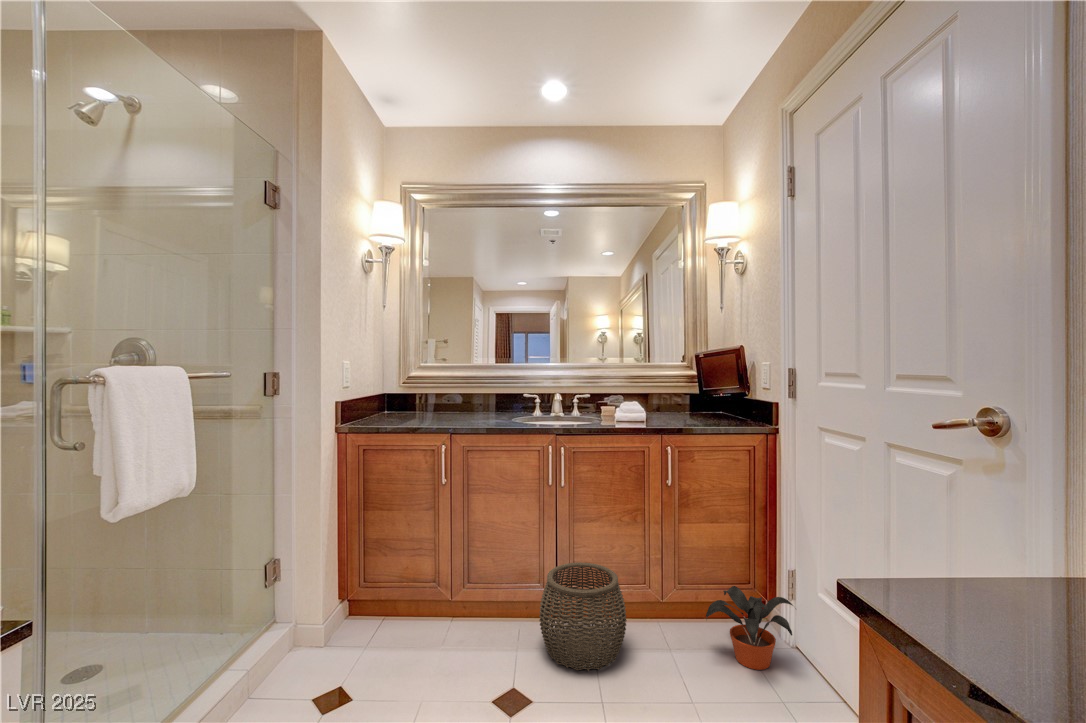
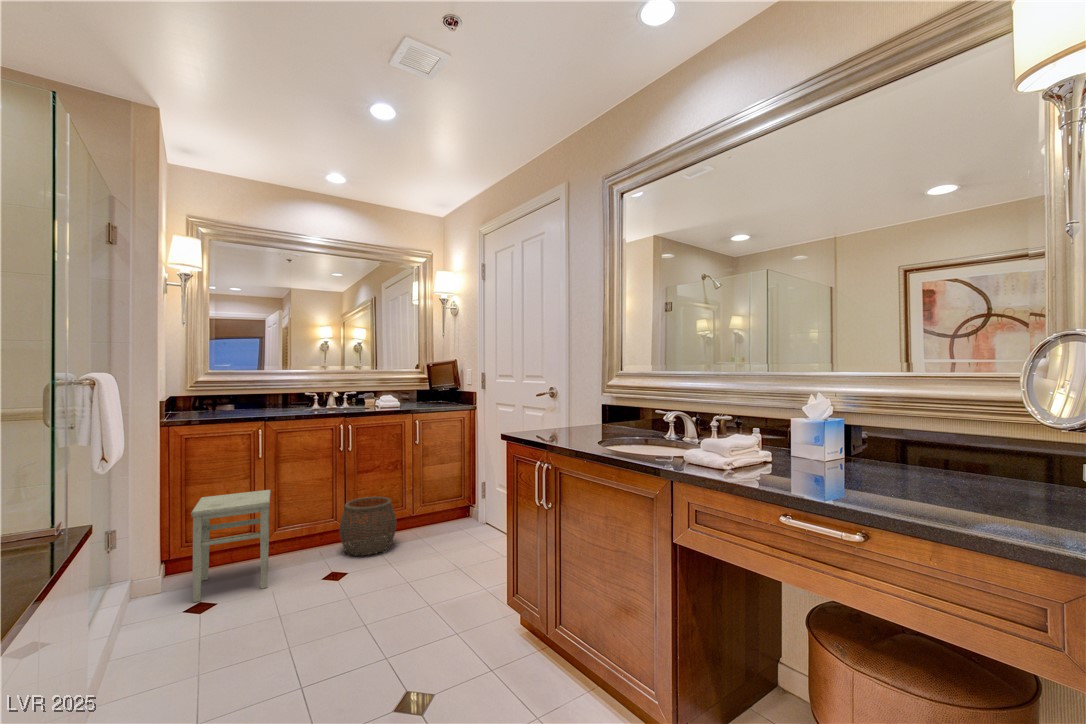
stool: none [331,530,451,692] -> present [191,490,271,602]
potted plant: present [706,586,793,670] -> none [440,494,486,533]

